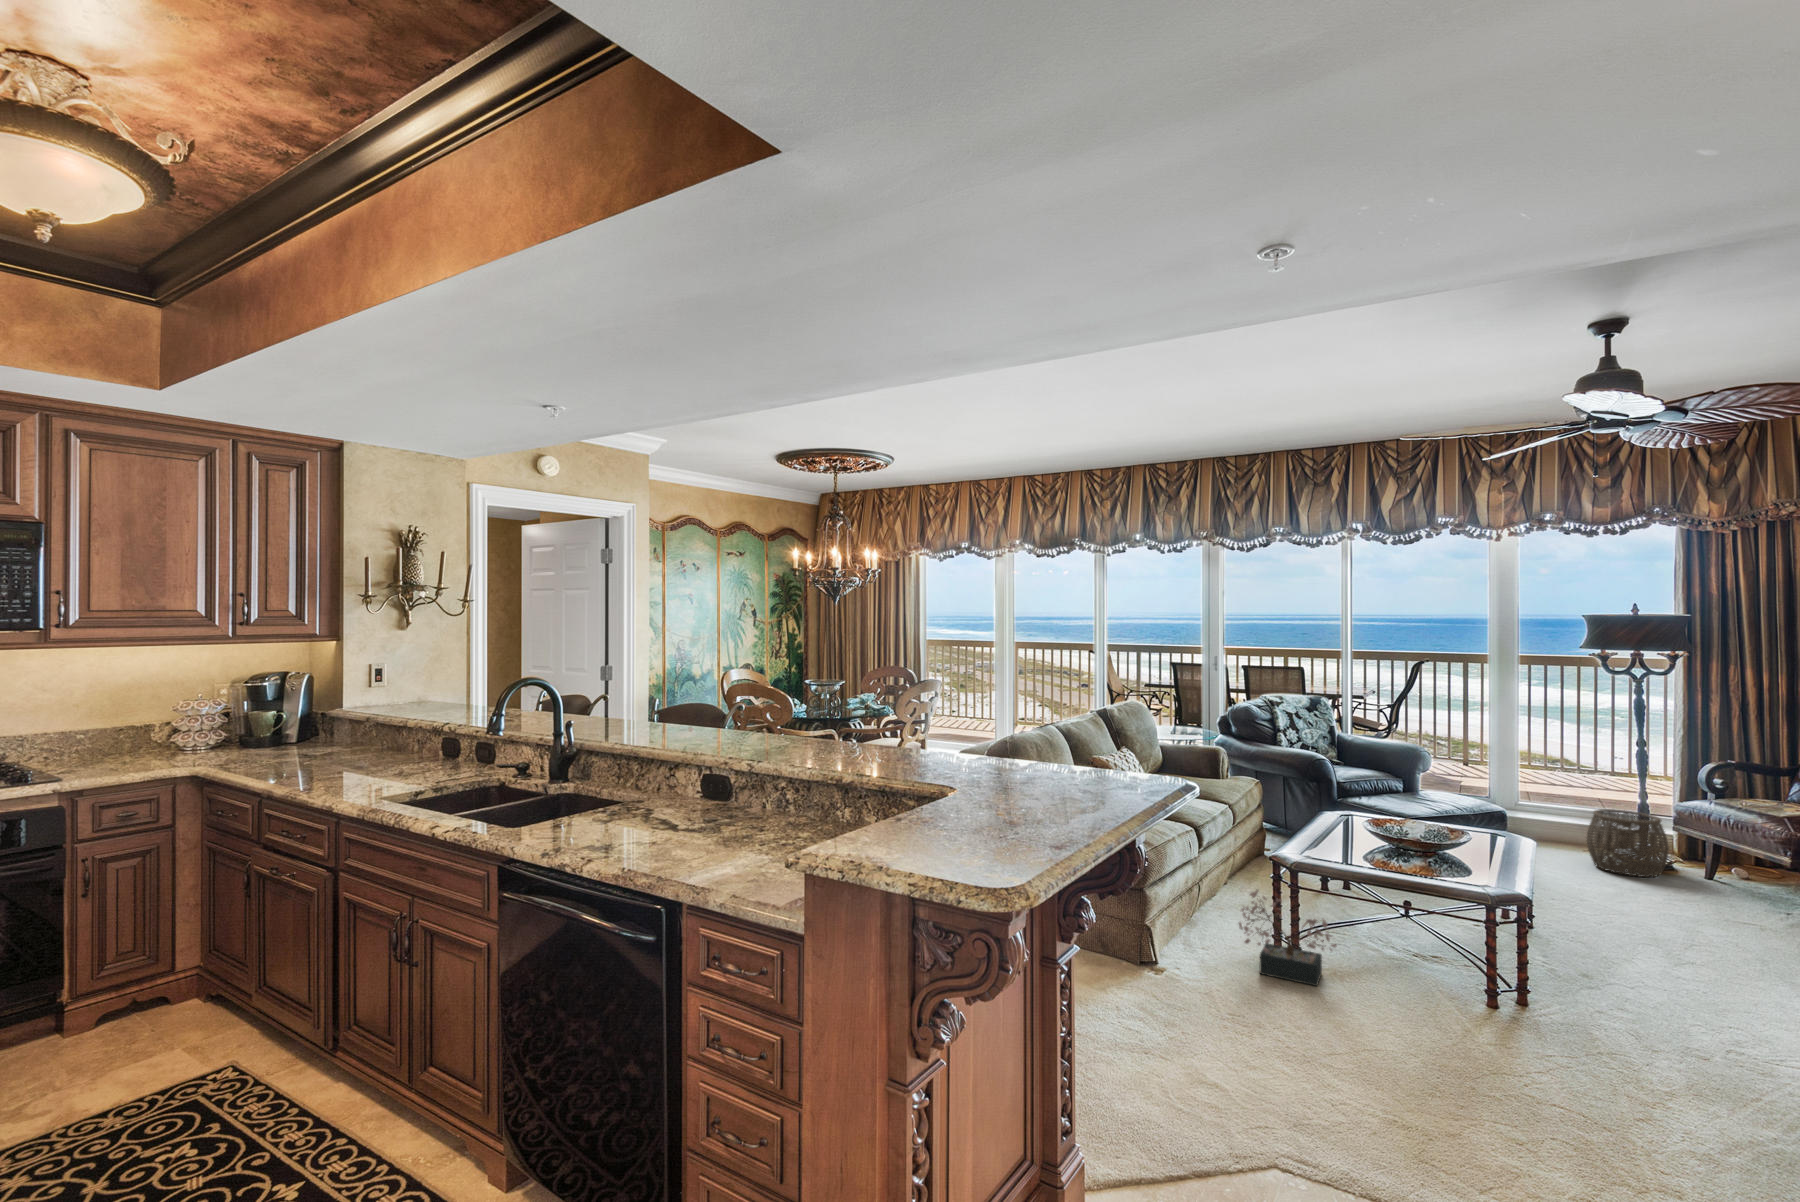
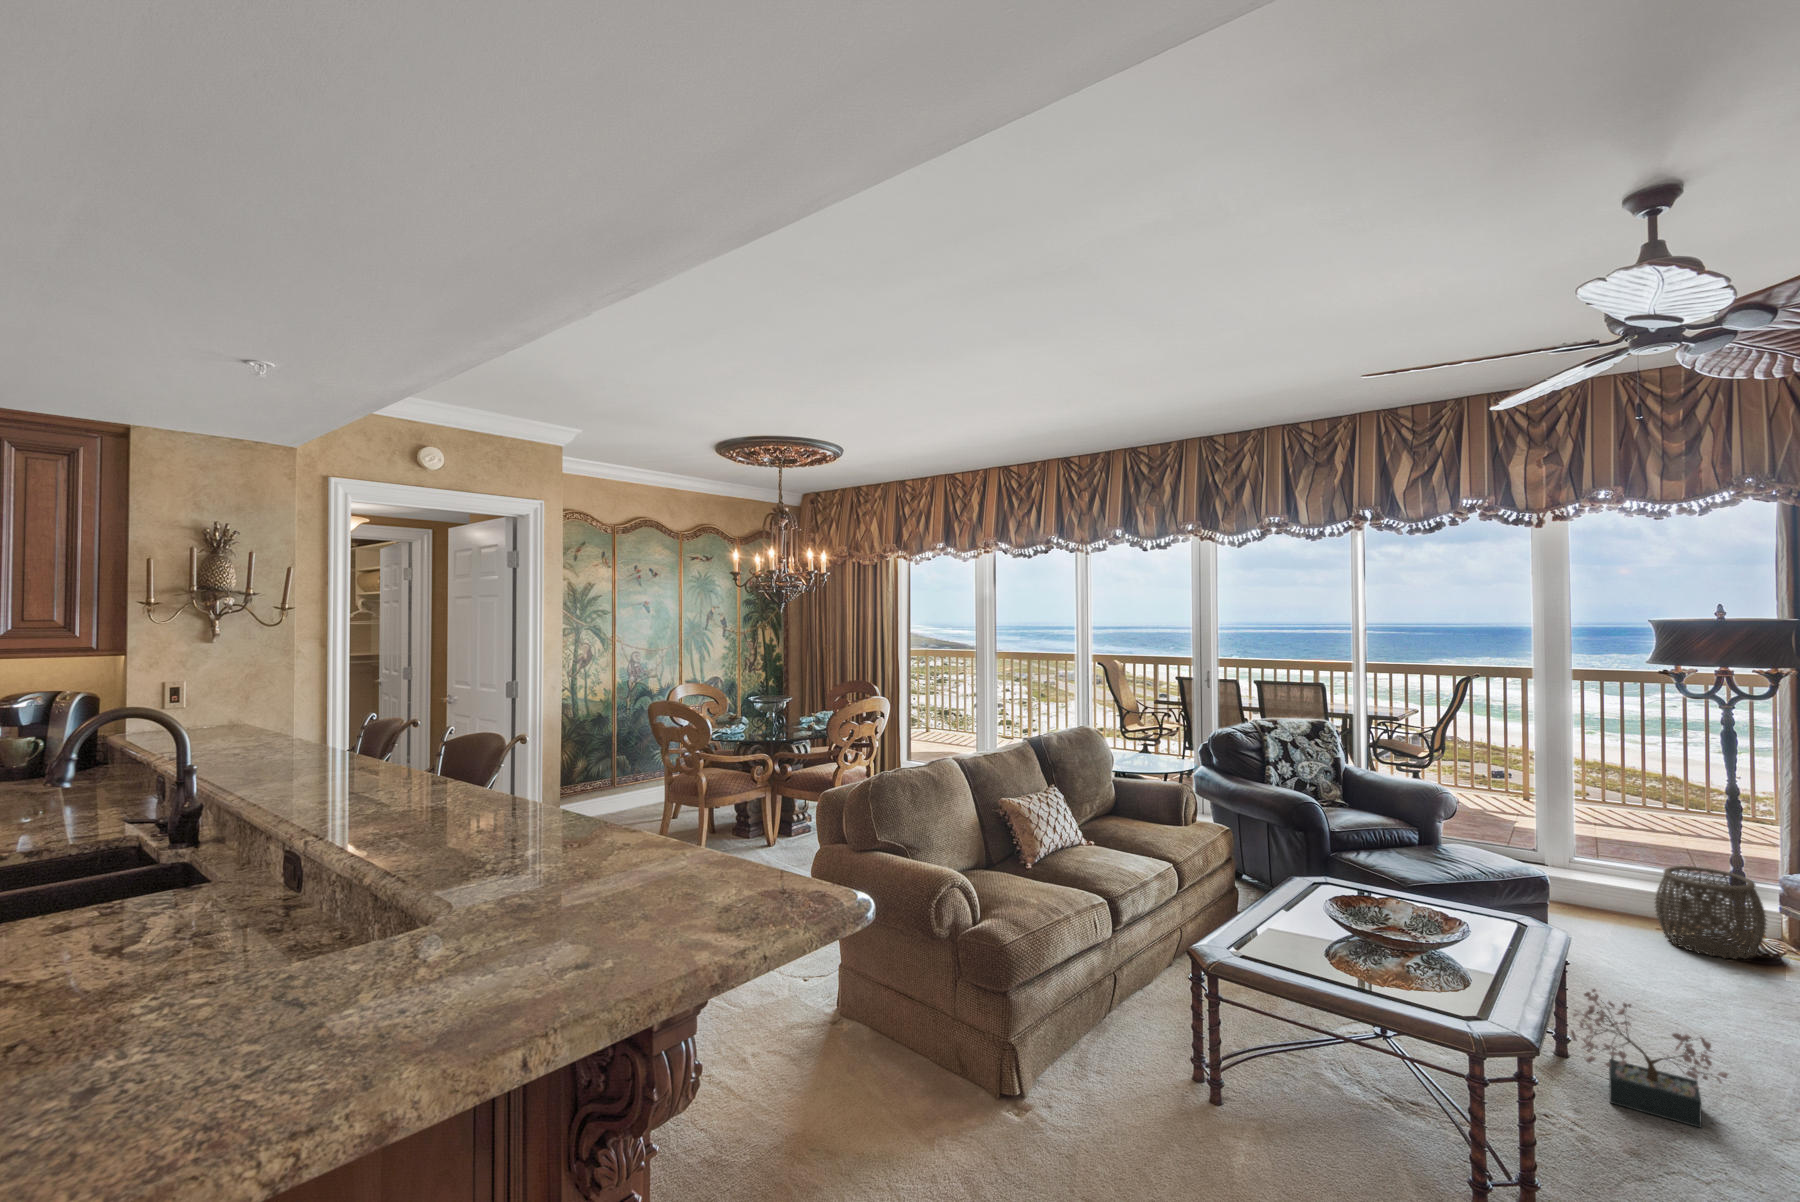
decorative plant: present [1239,890,1337,986] -> present [1571,989,1728,1128]

